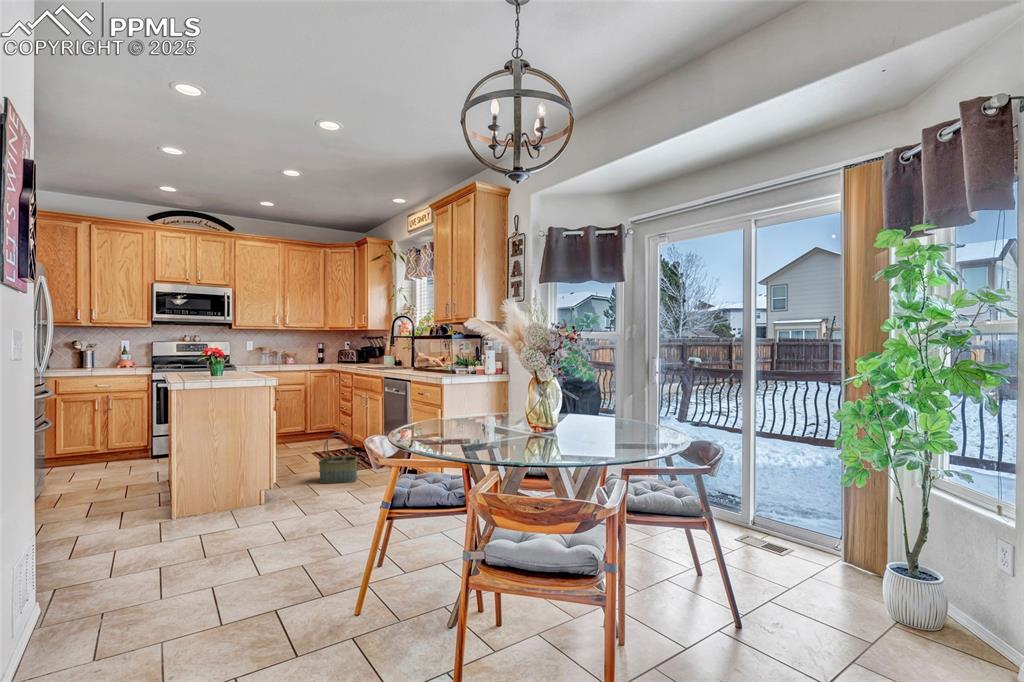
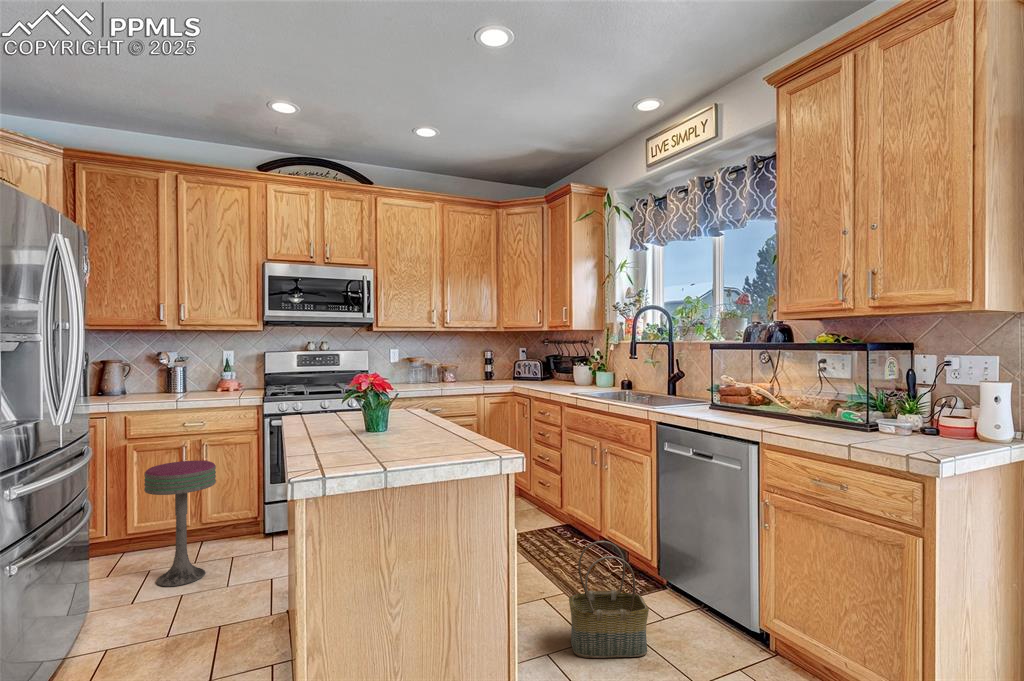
bar stool: none [75,405,122,475] -> present [144,461,216,587]

